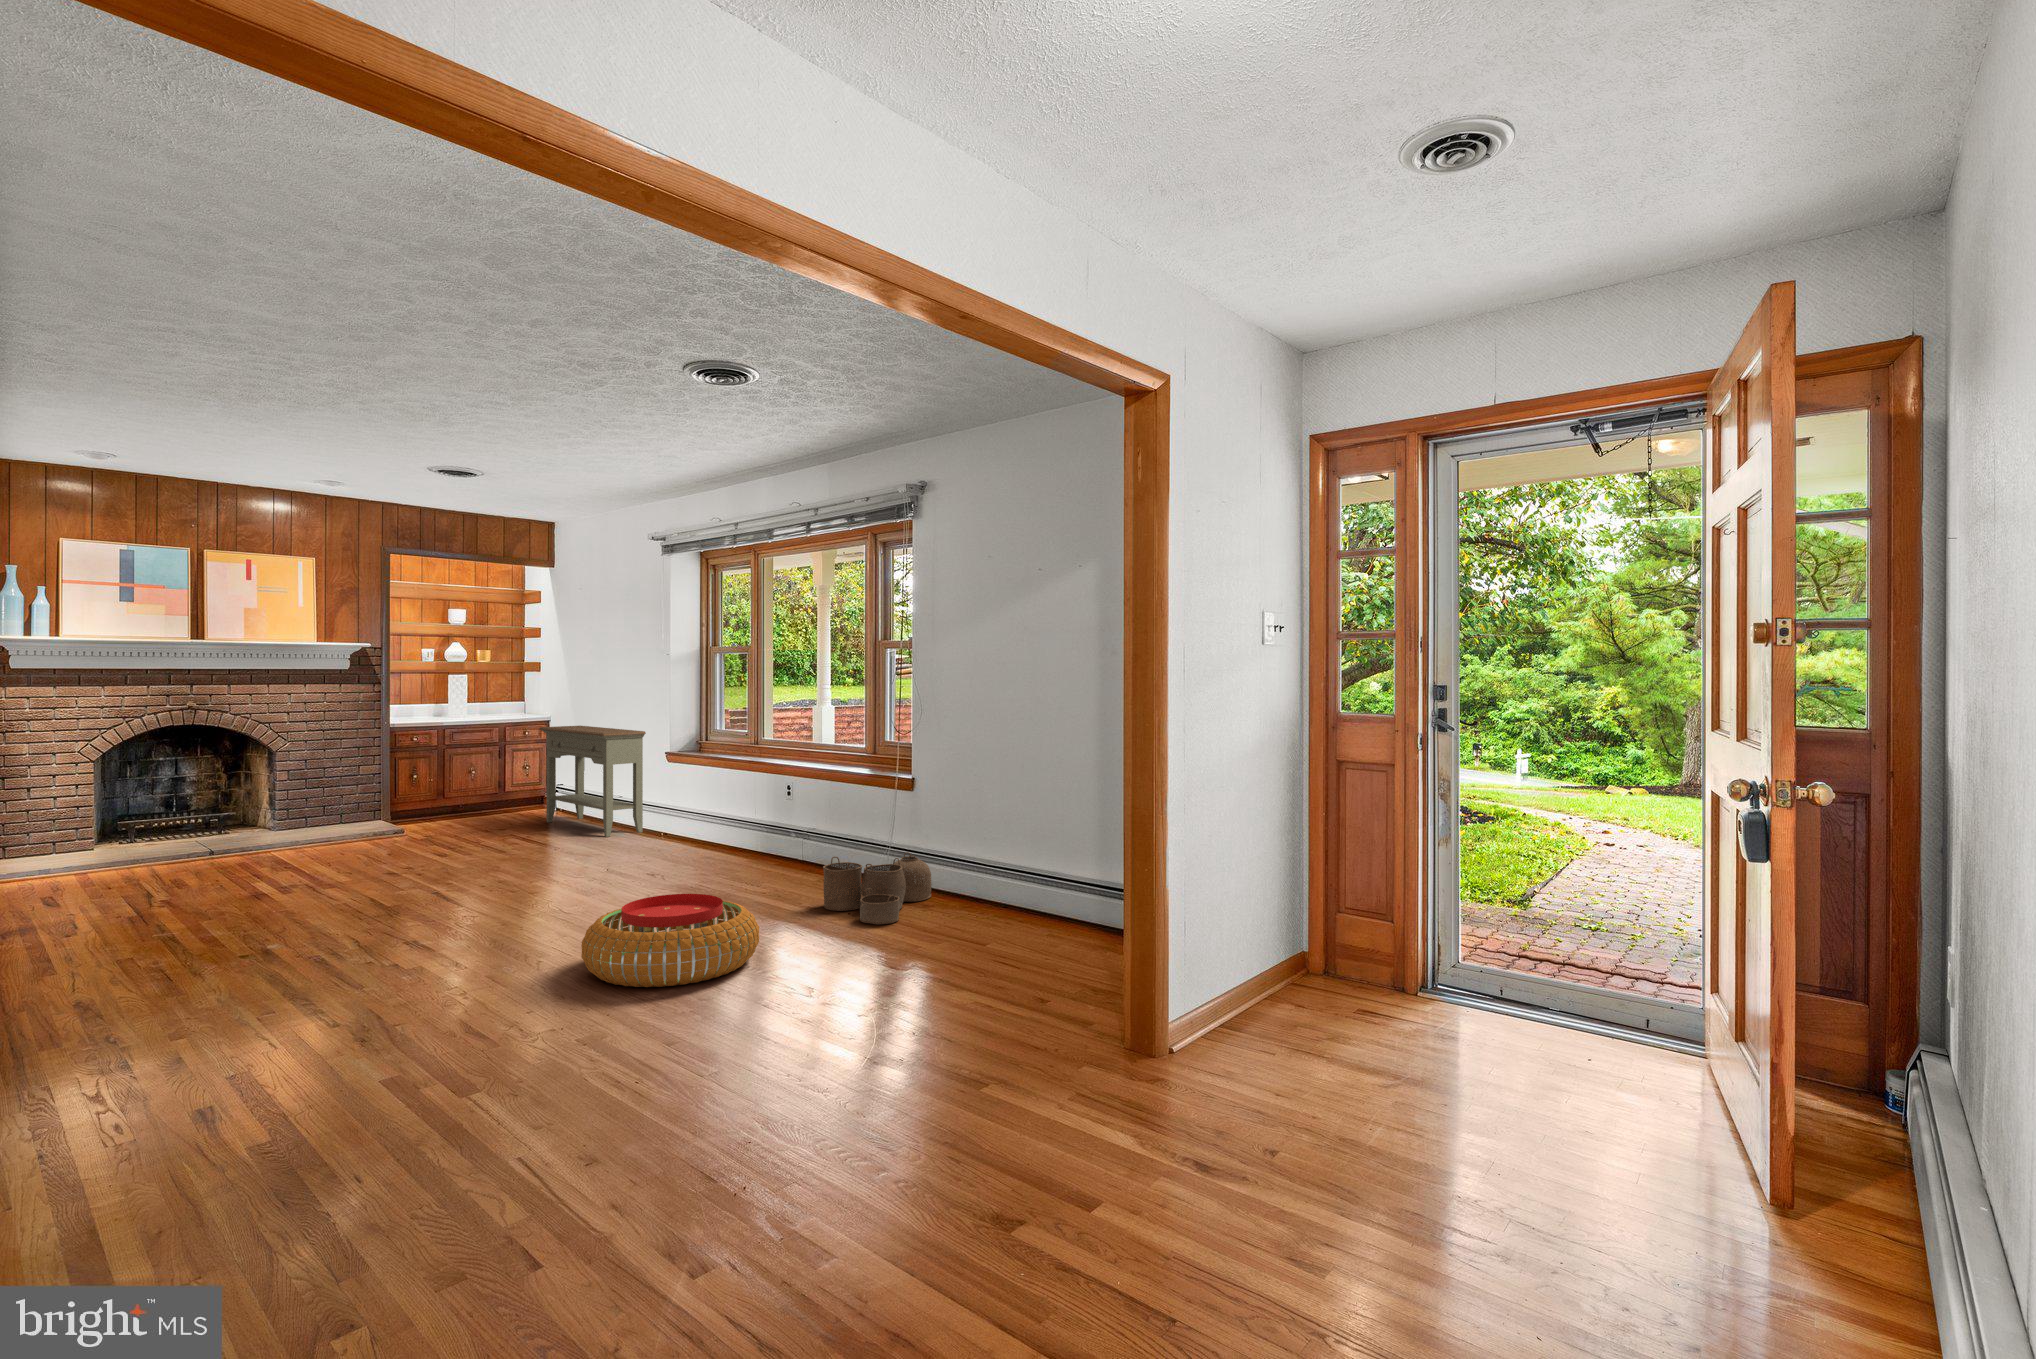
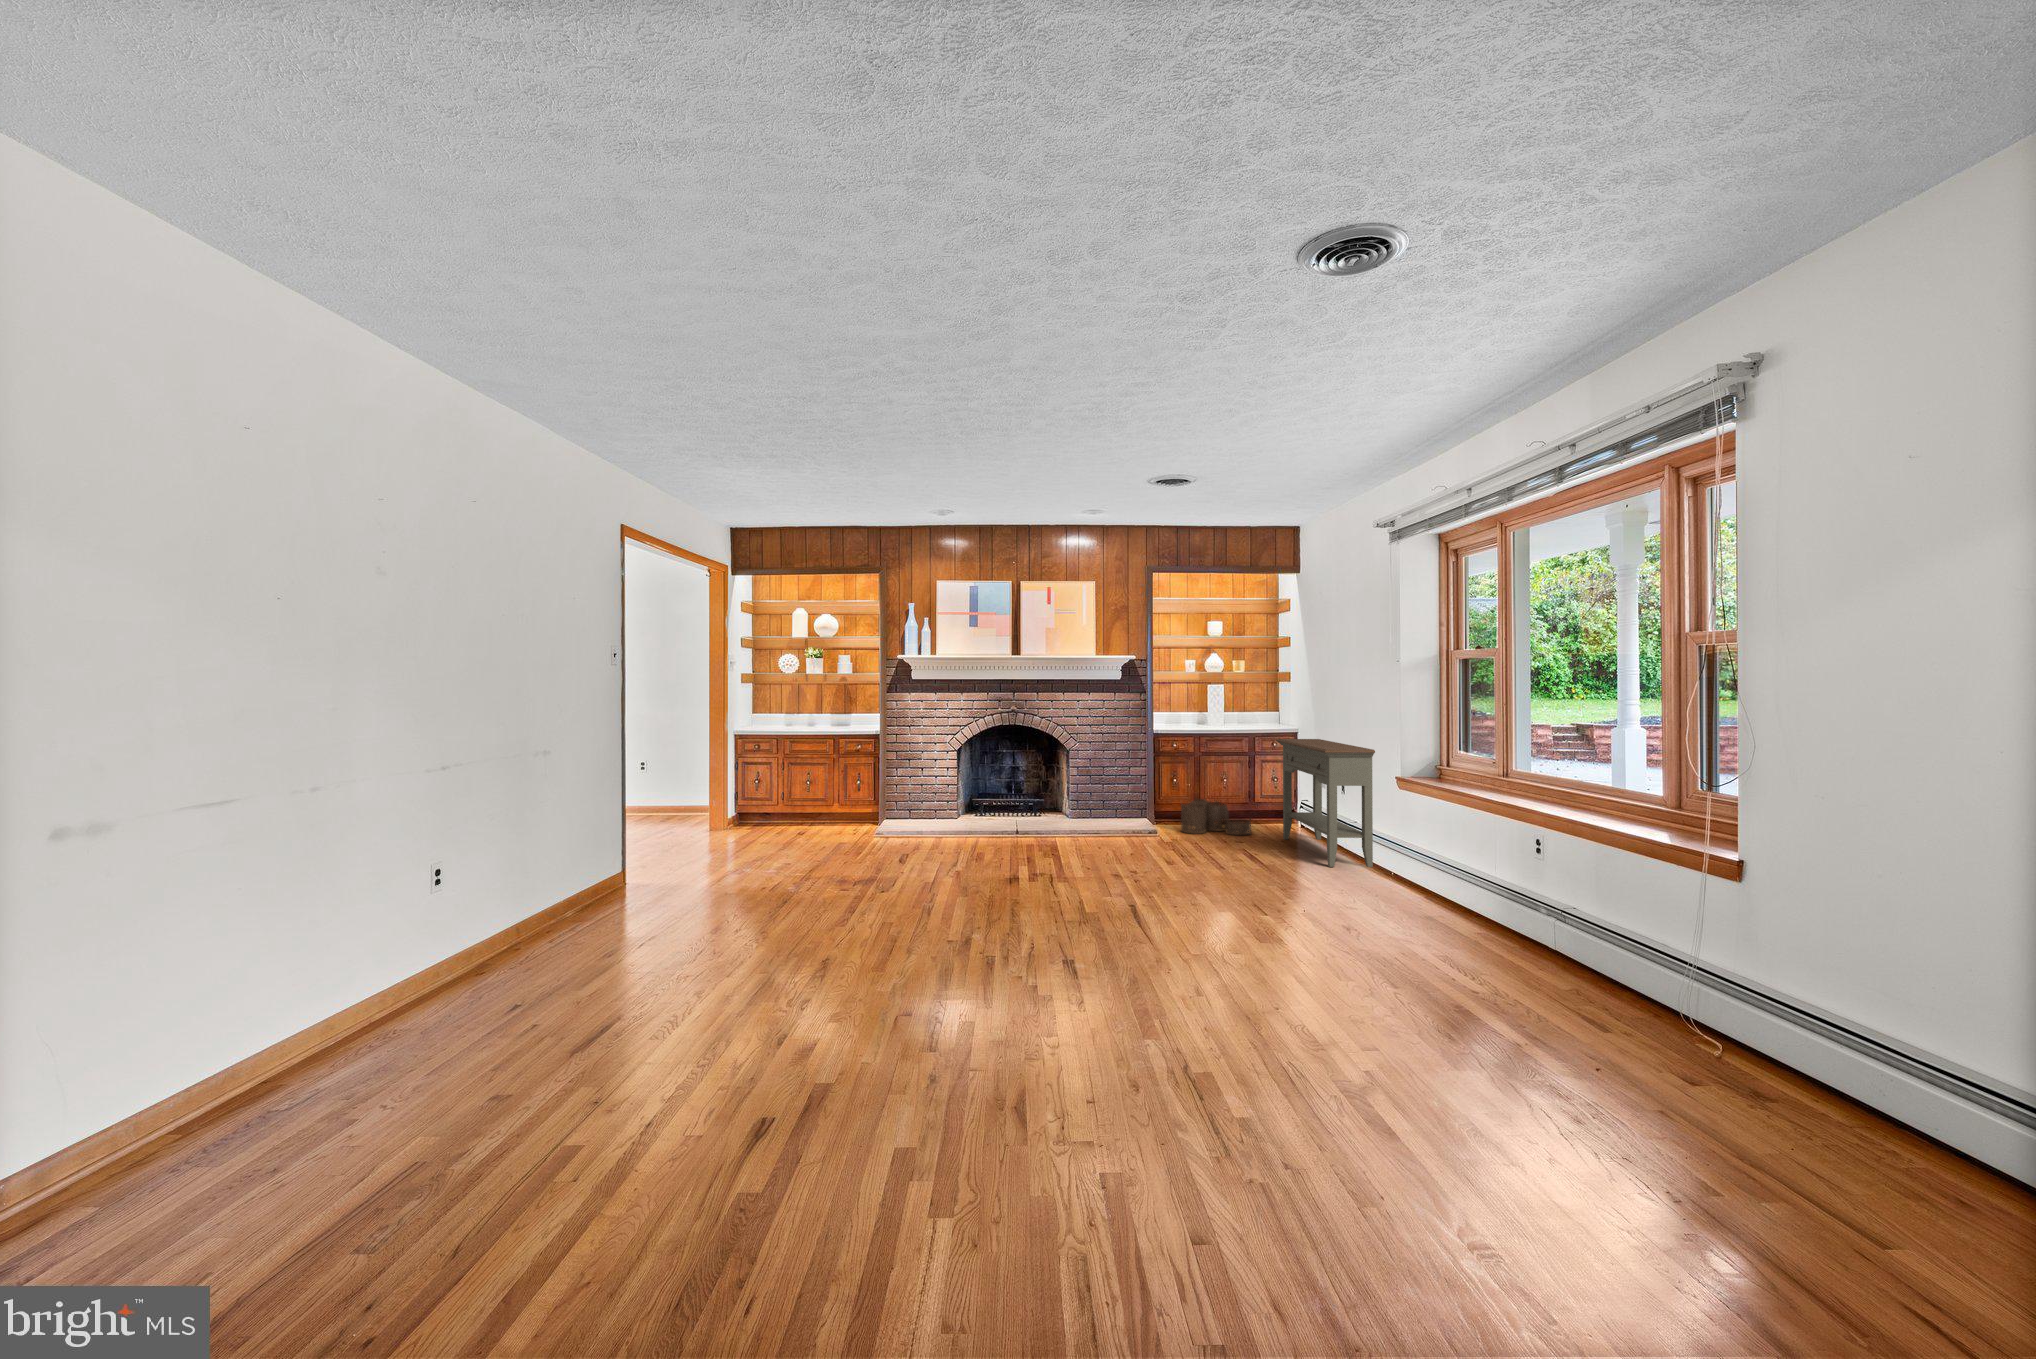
woven basket: present [823,852,932,924] -> present [1181,799,1251,835]
pouf: present [581,894,759,987] -> none [1158,990,1415,1156]

